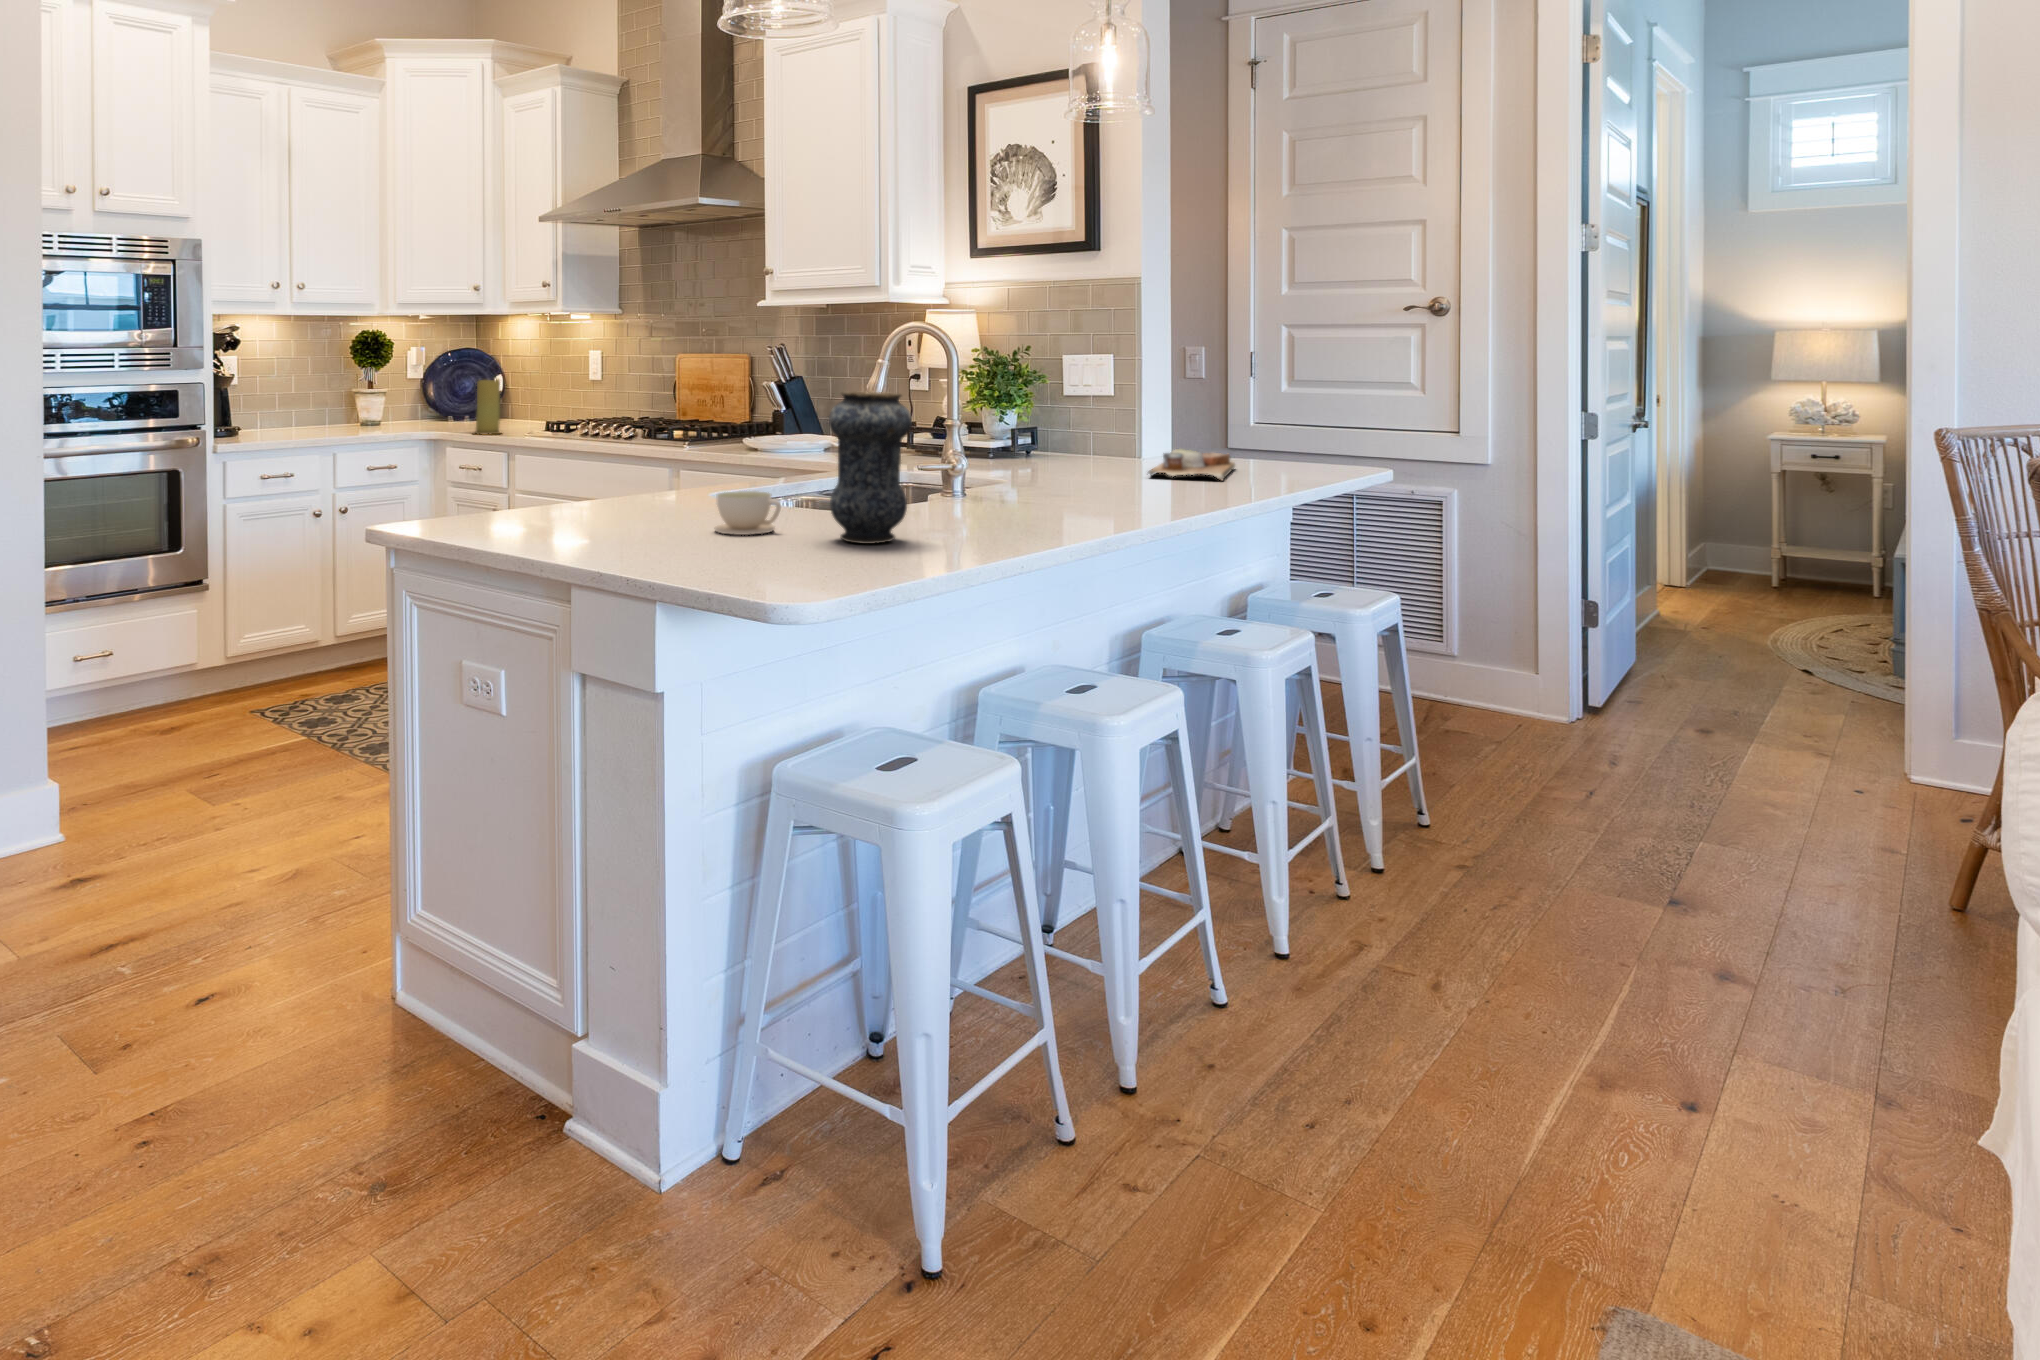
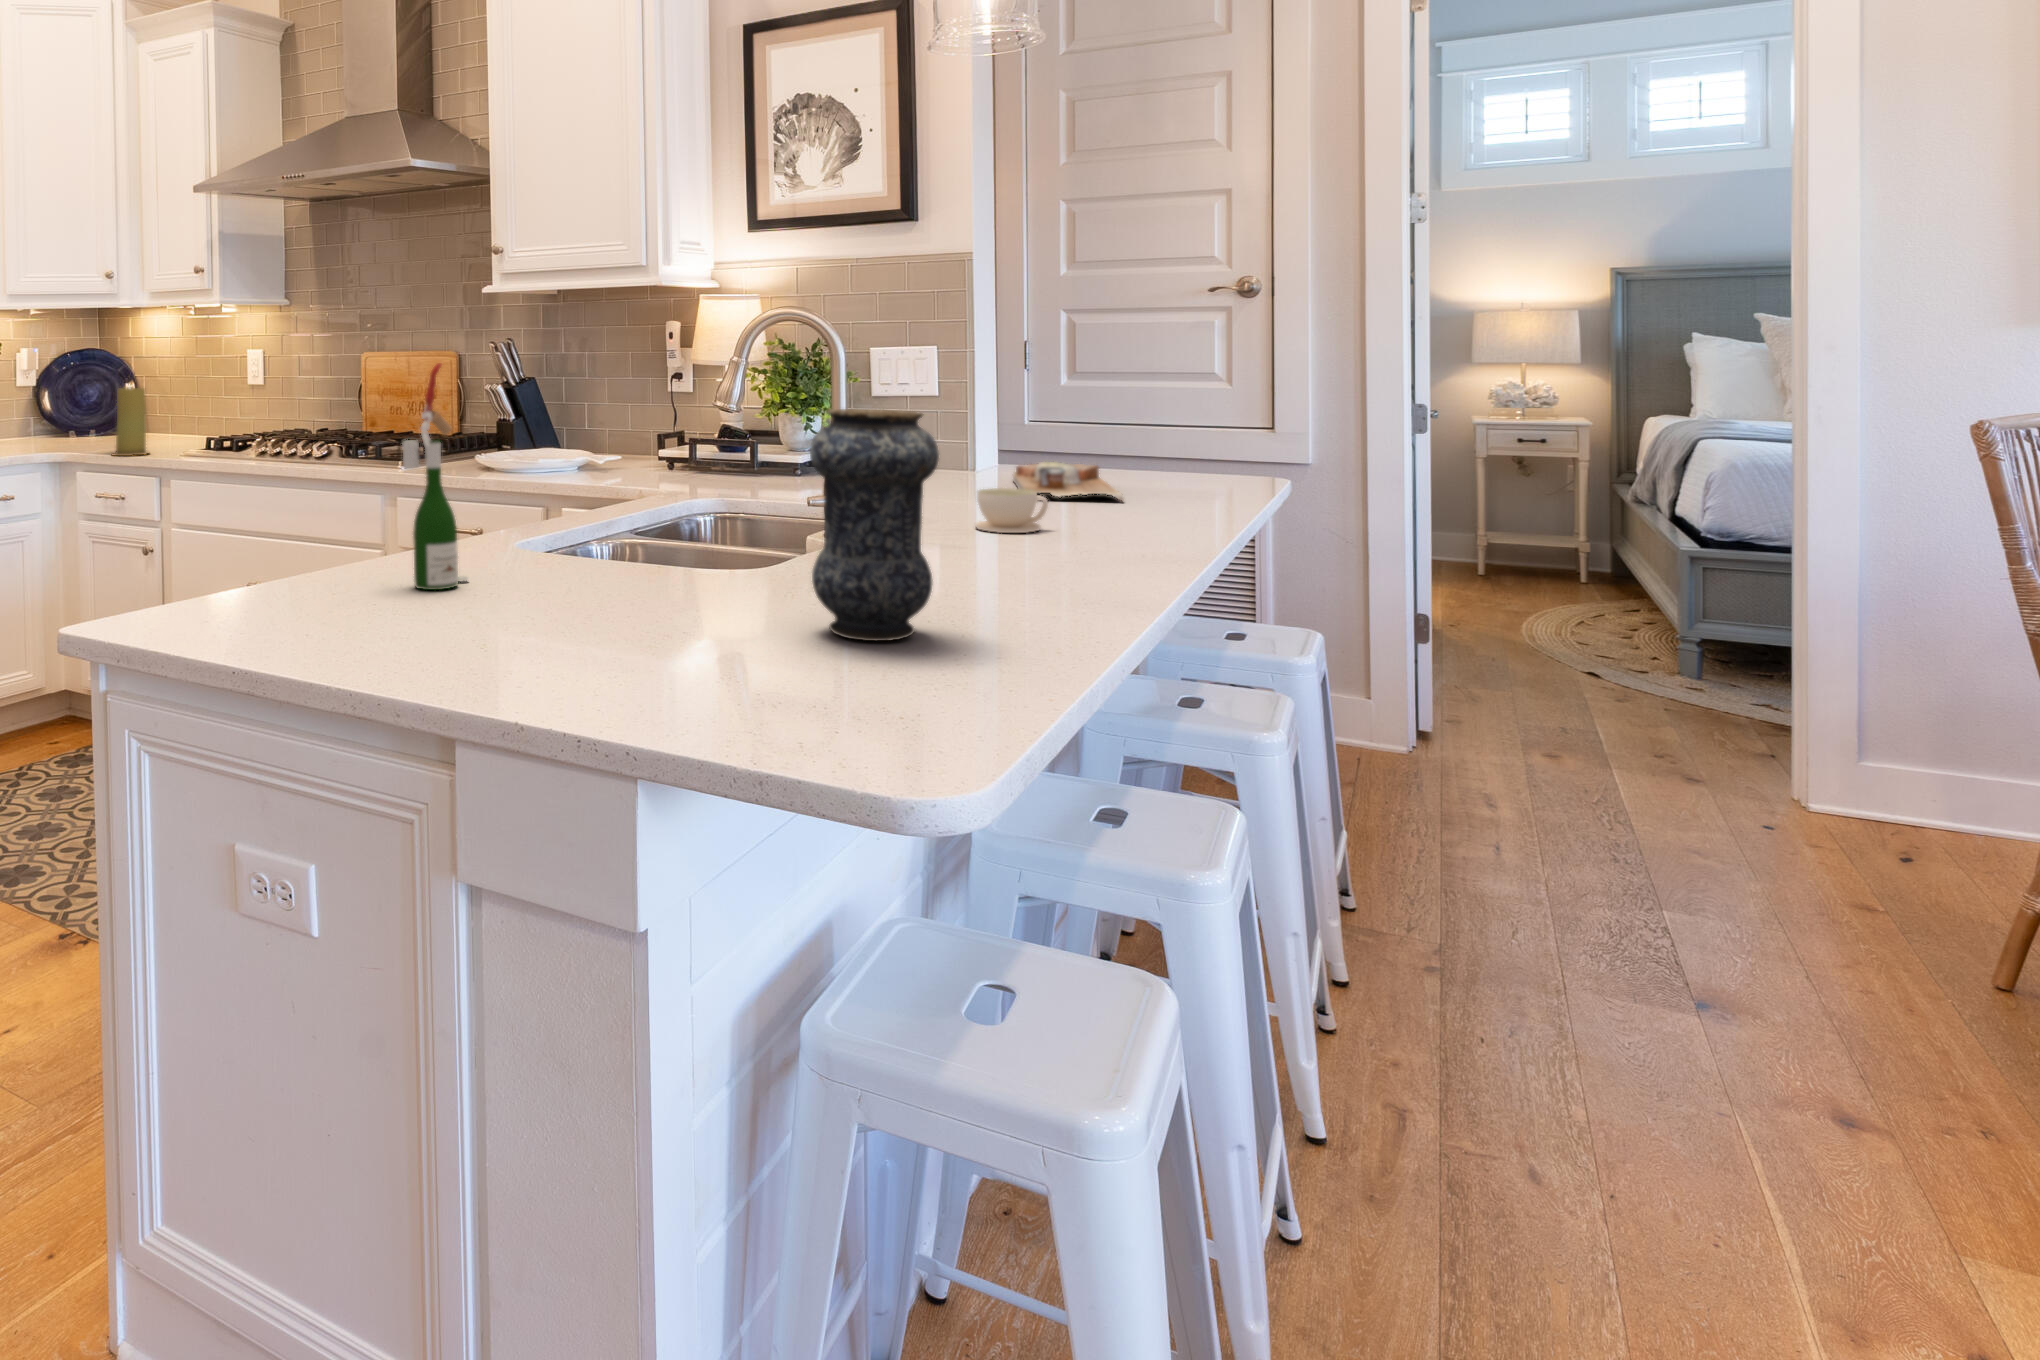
wine bottle: none [598,358,646,513] -> present [402,363,468,590]
coffee cup: present [715,491,781,535] -> present [975,488,1049,533]

